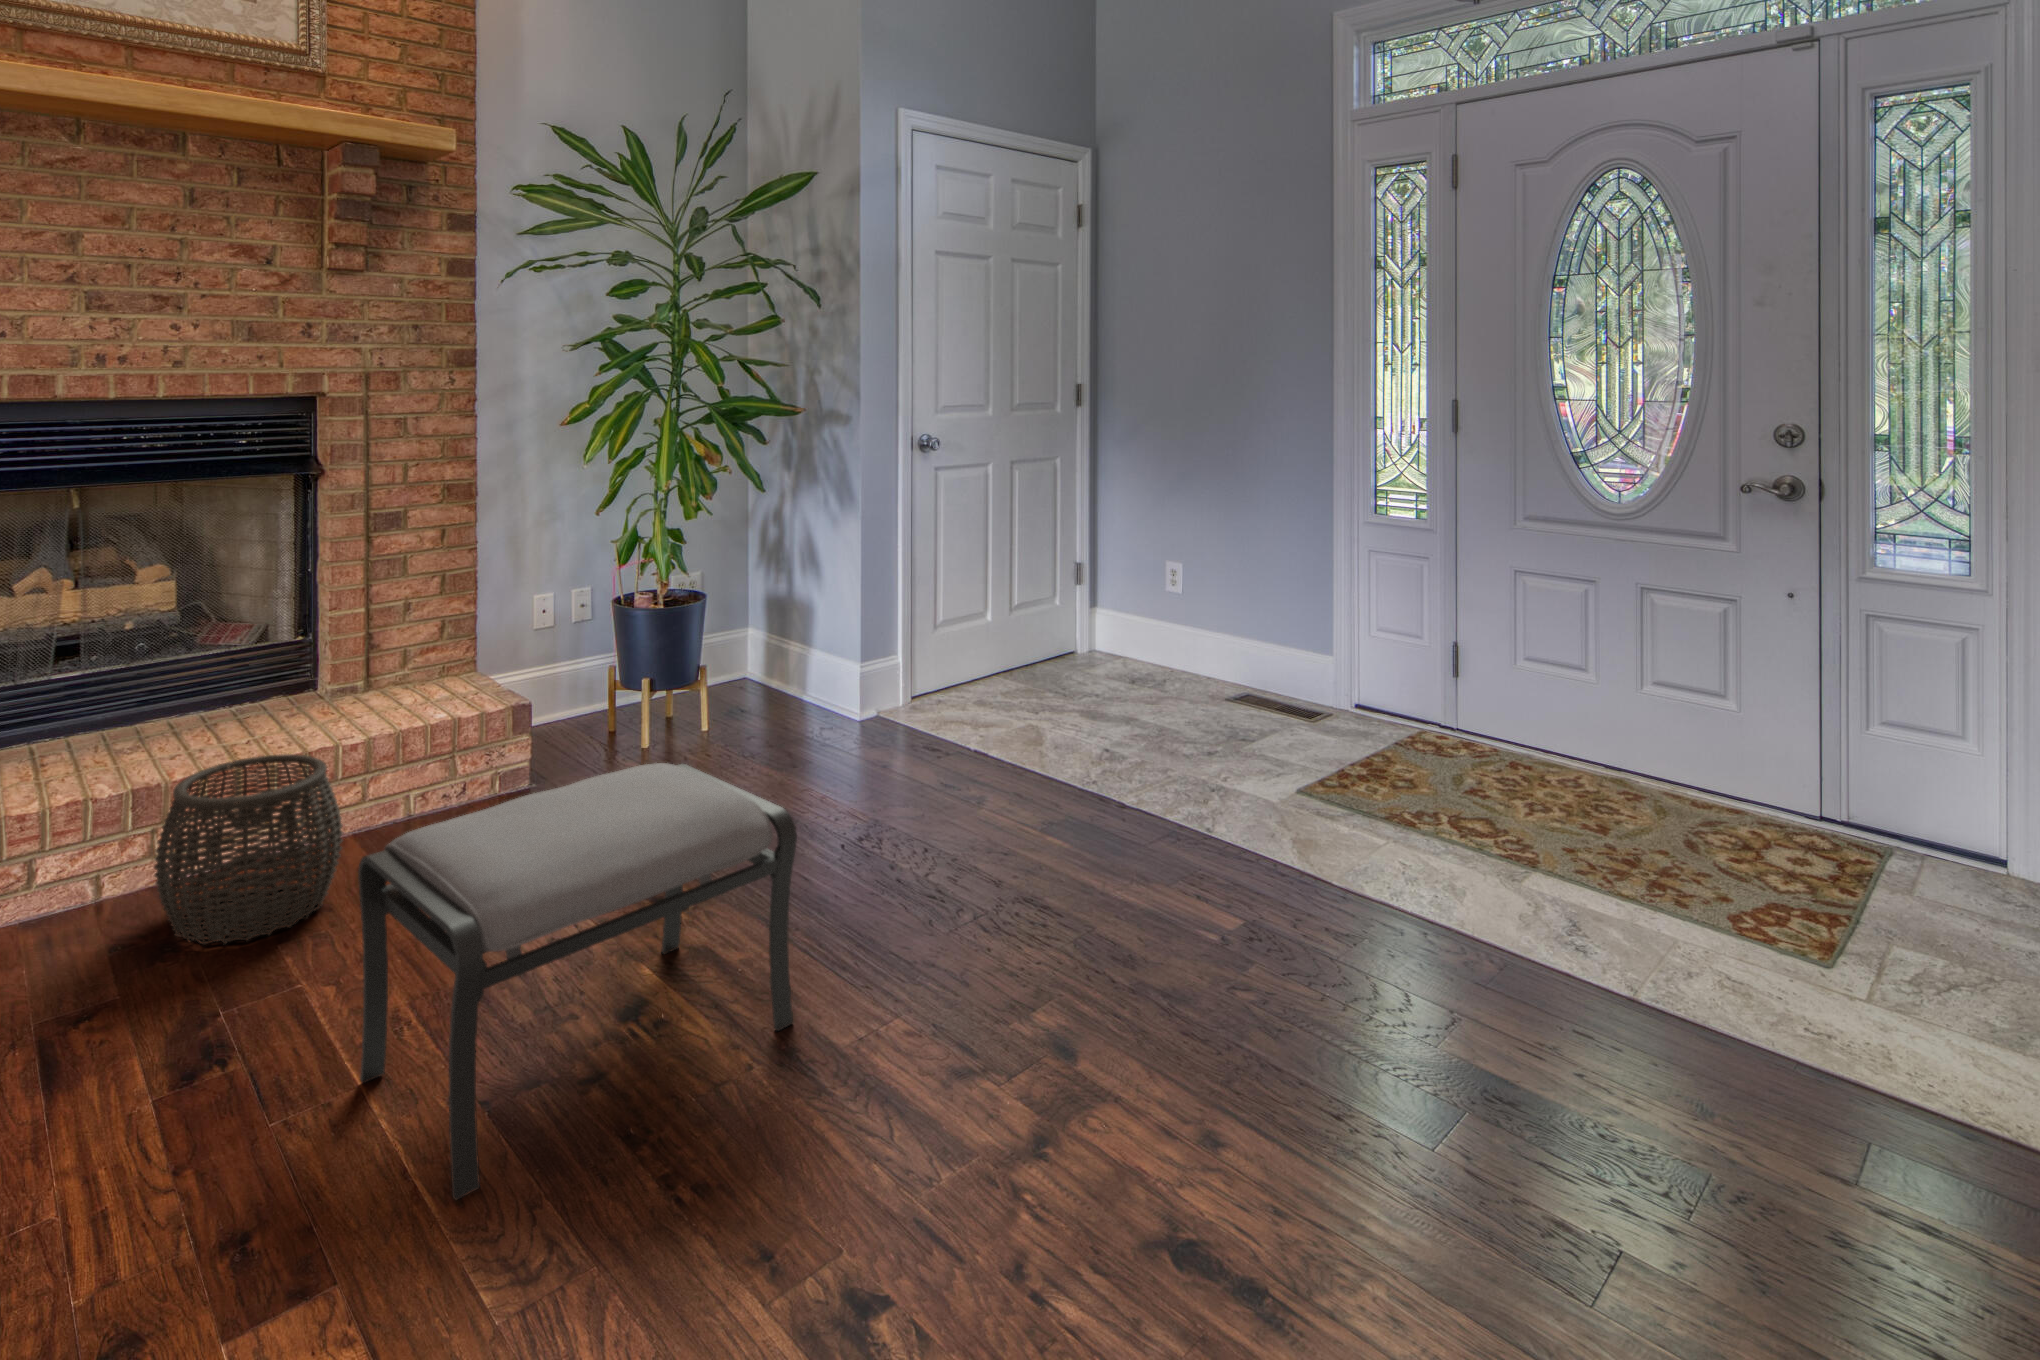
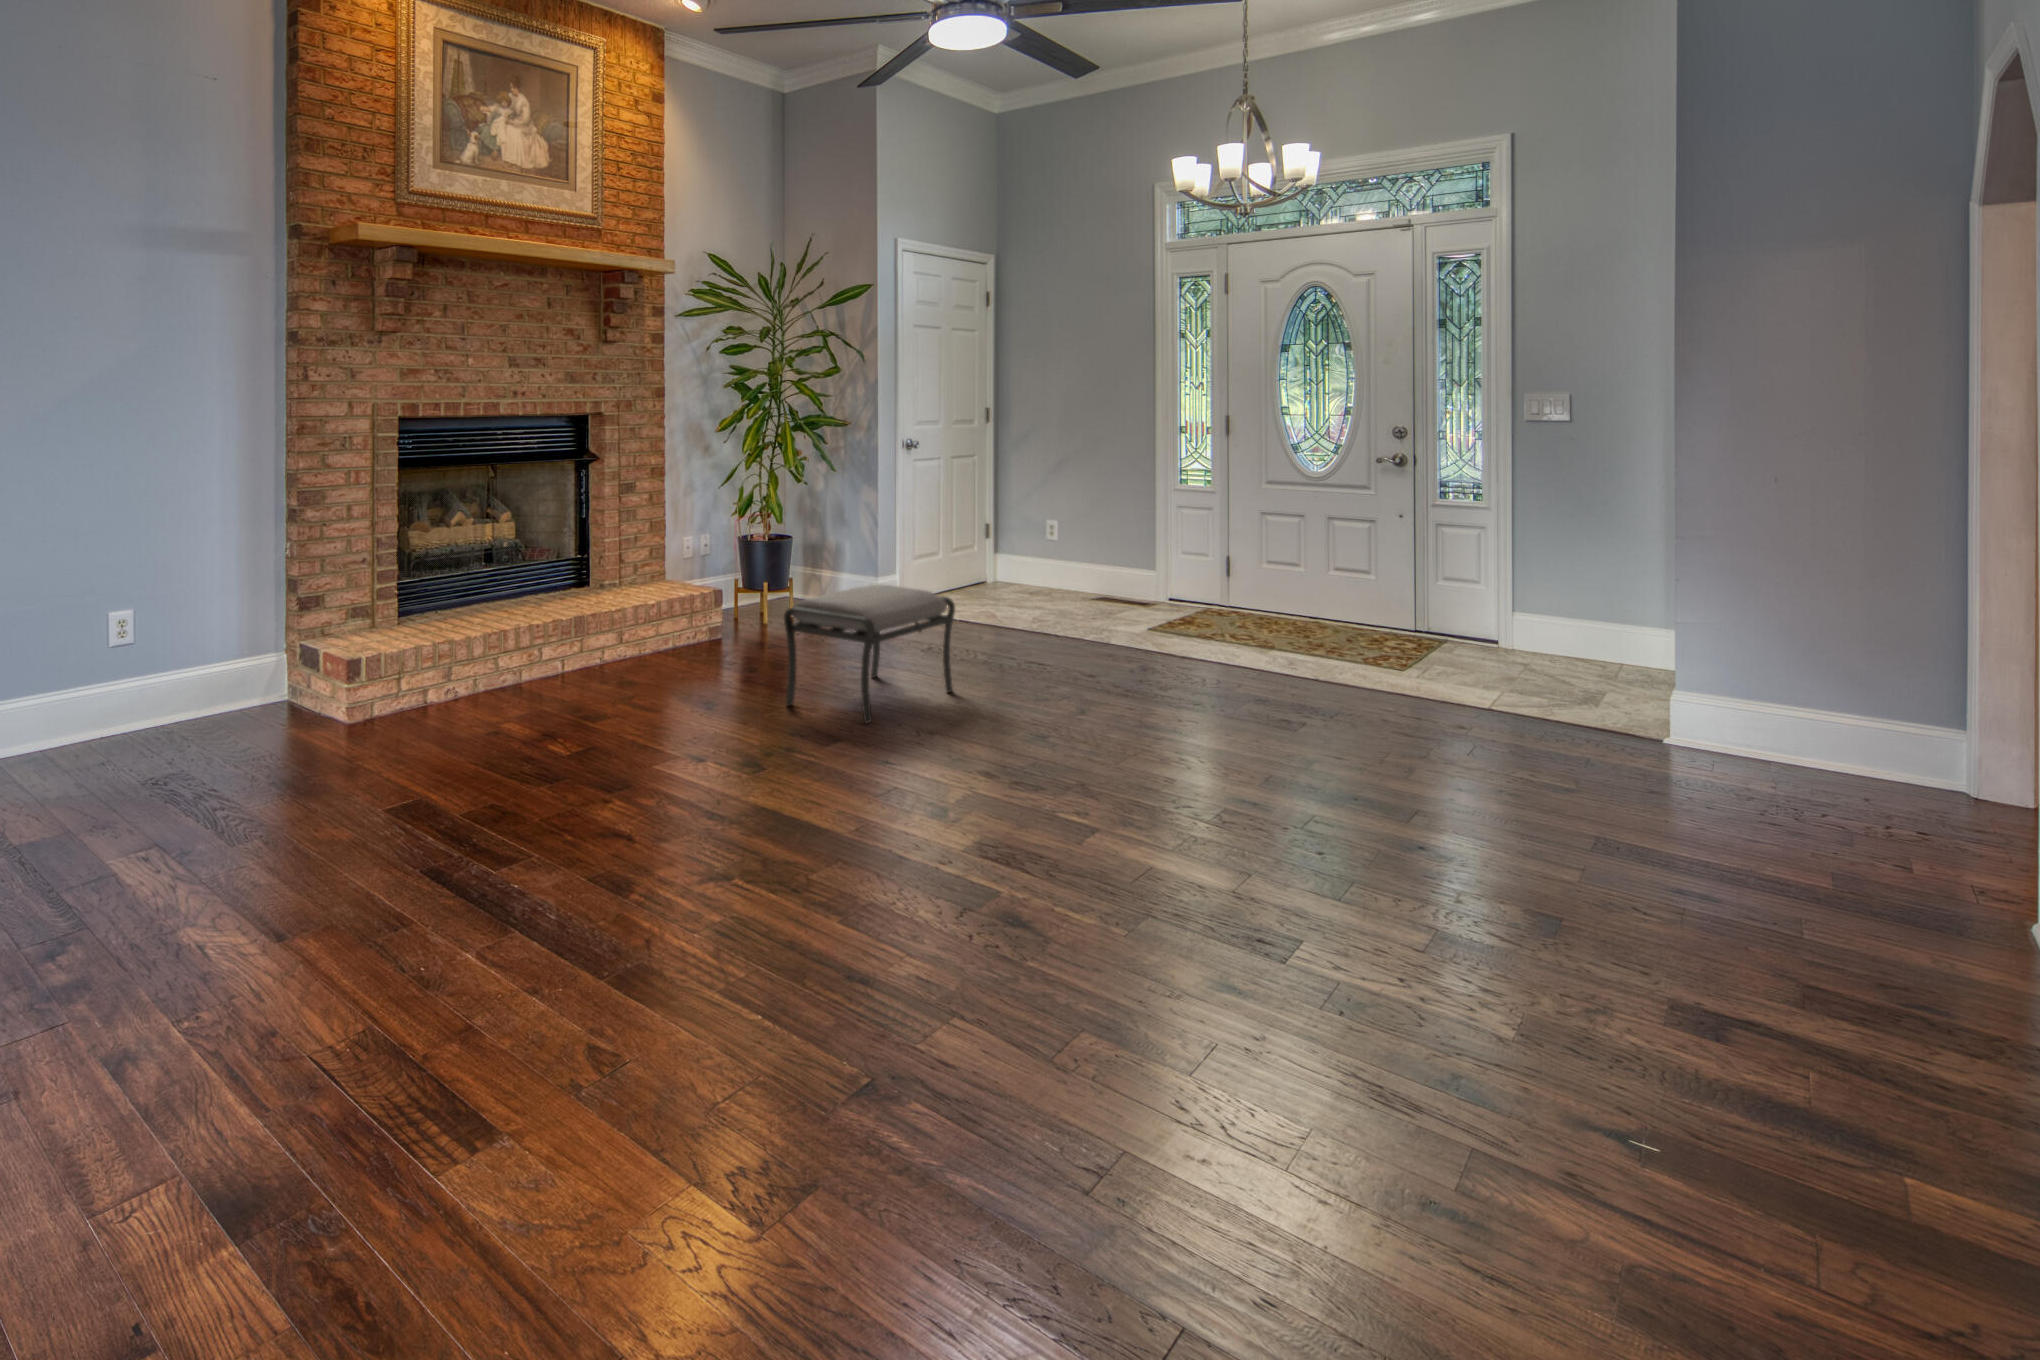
woven basket: present [154,754,343,945] -> none [613,598,695,680]

